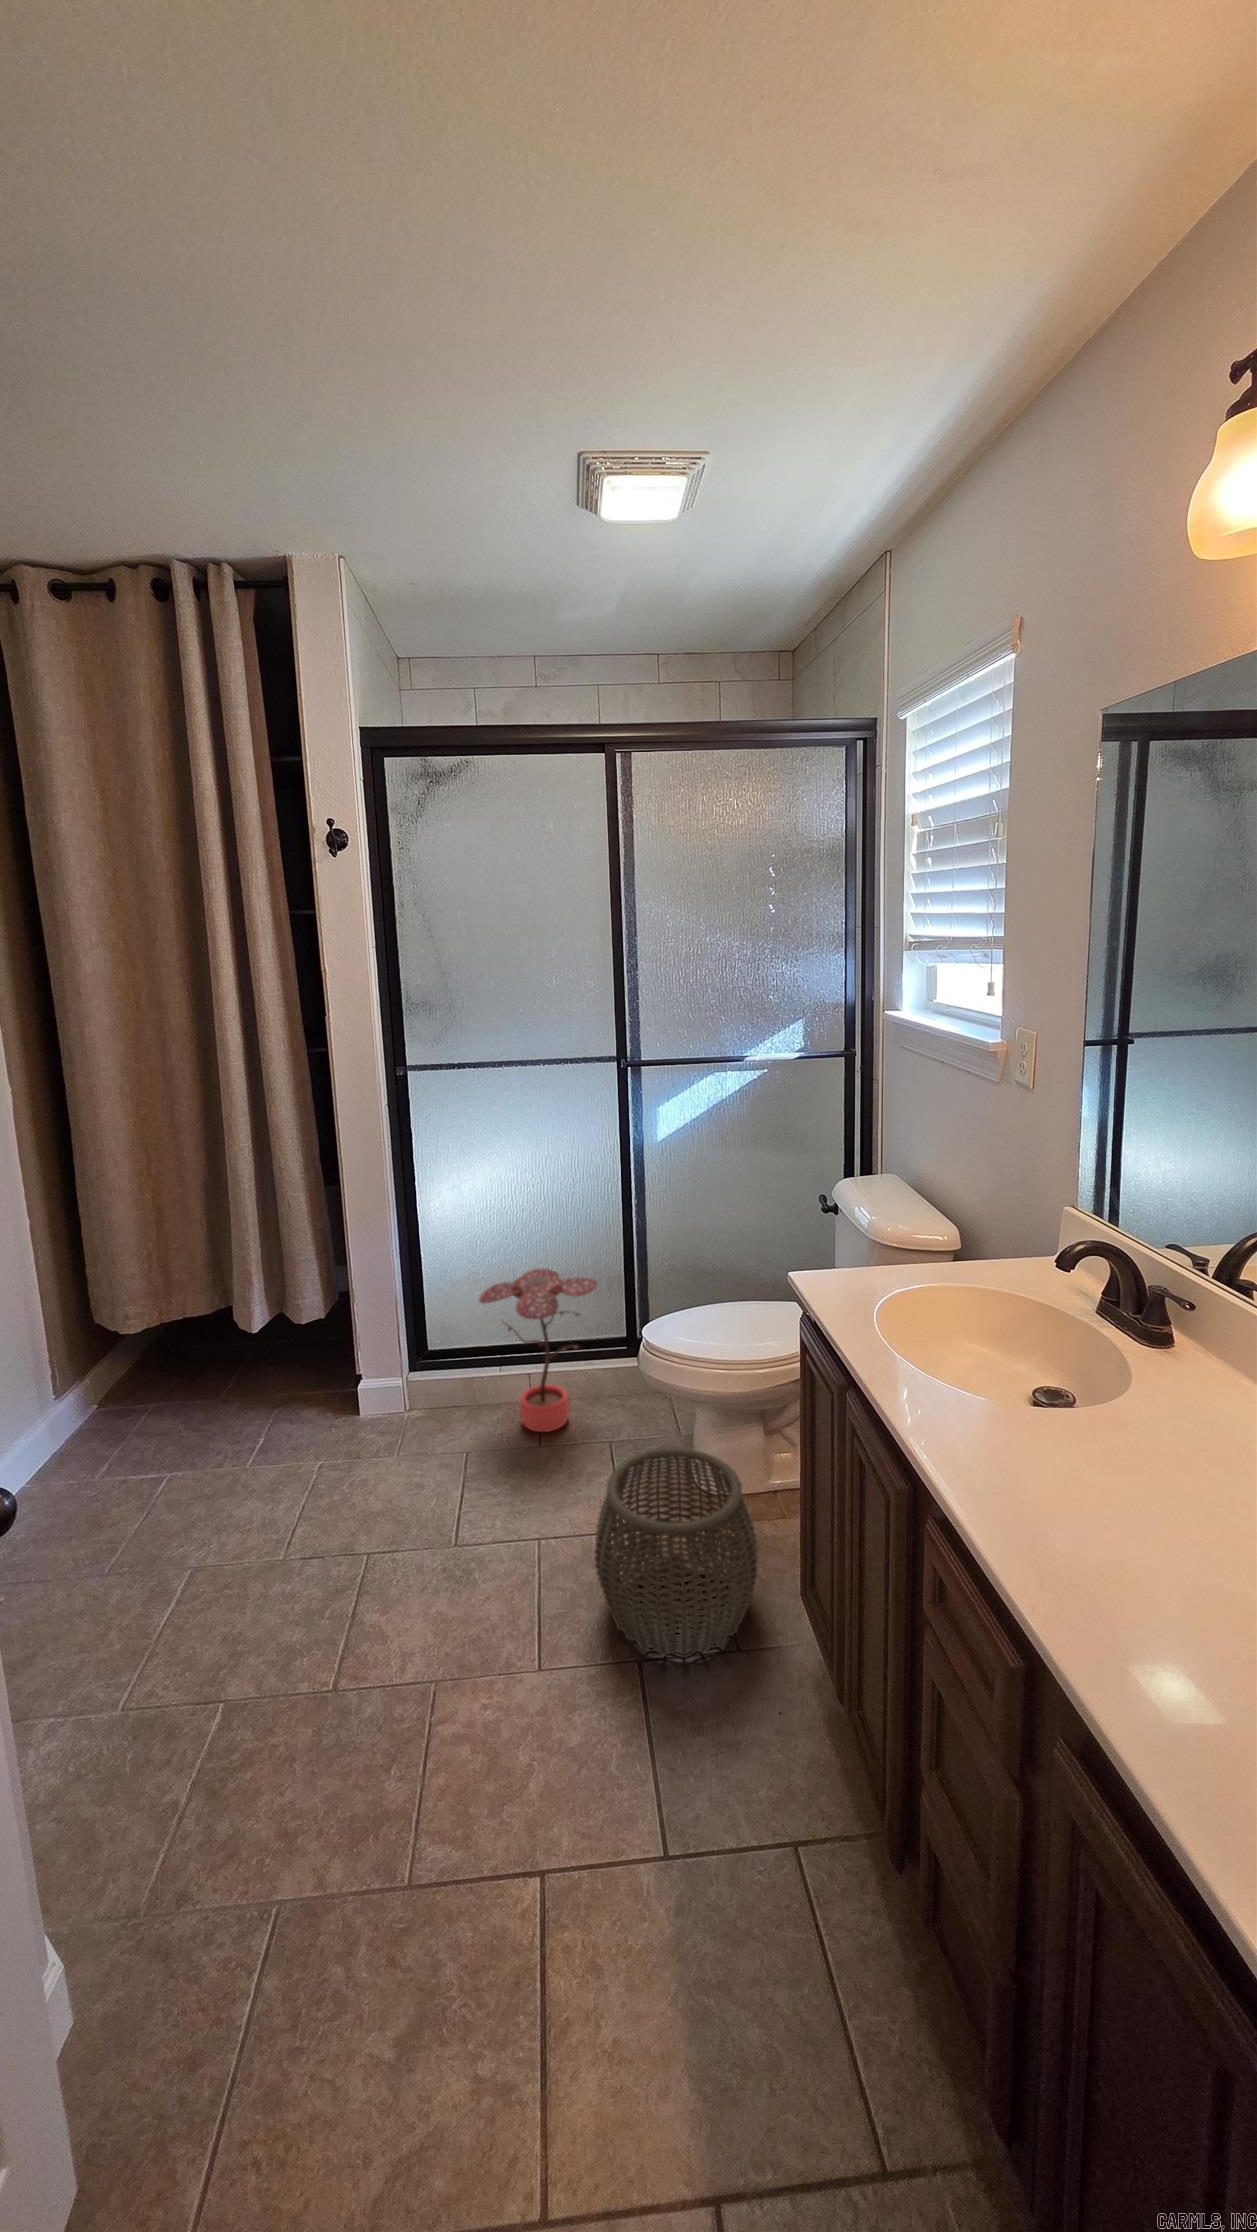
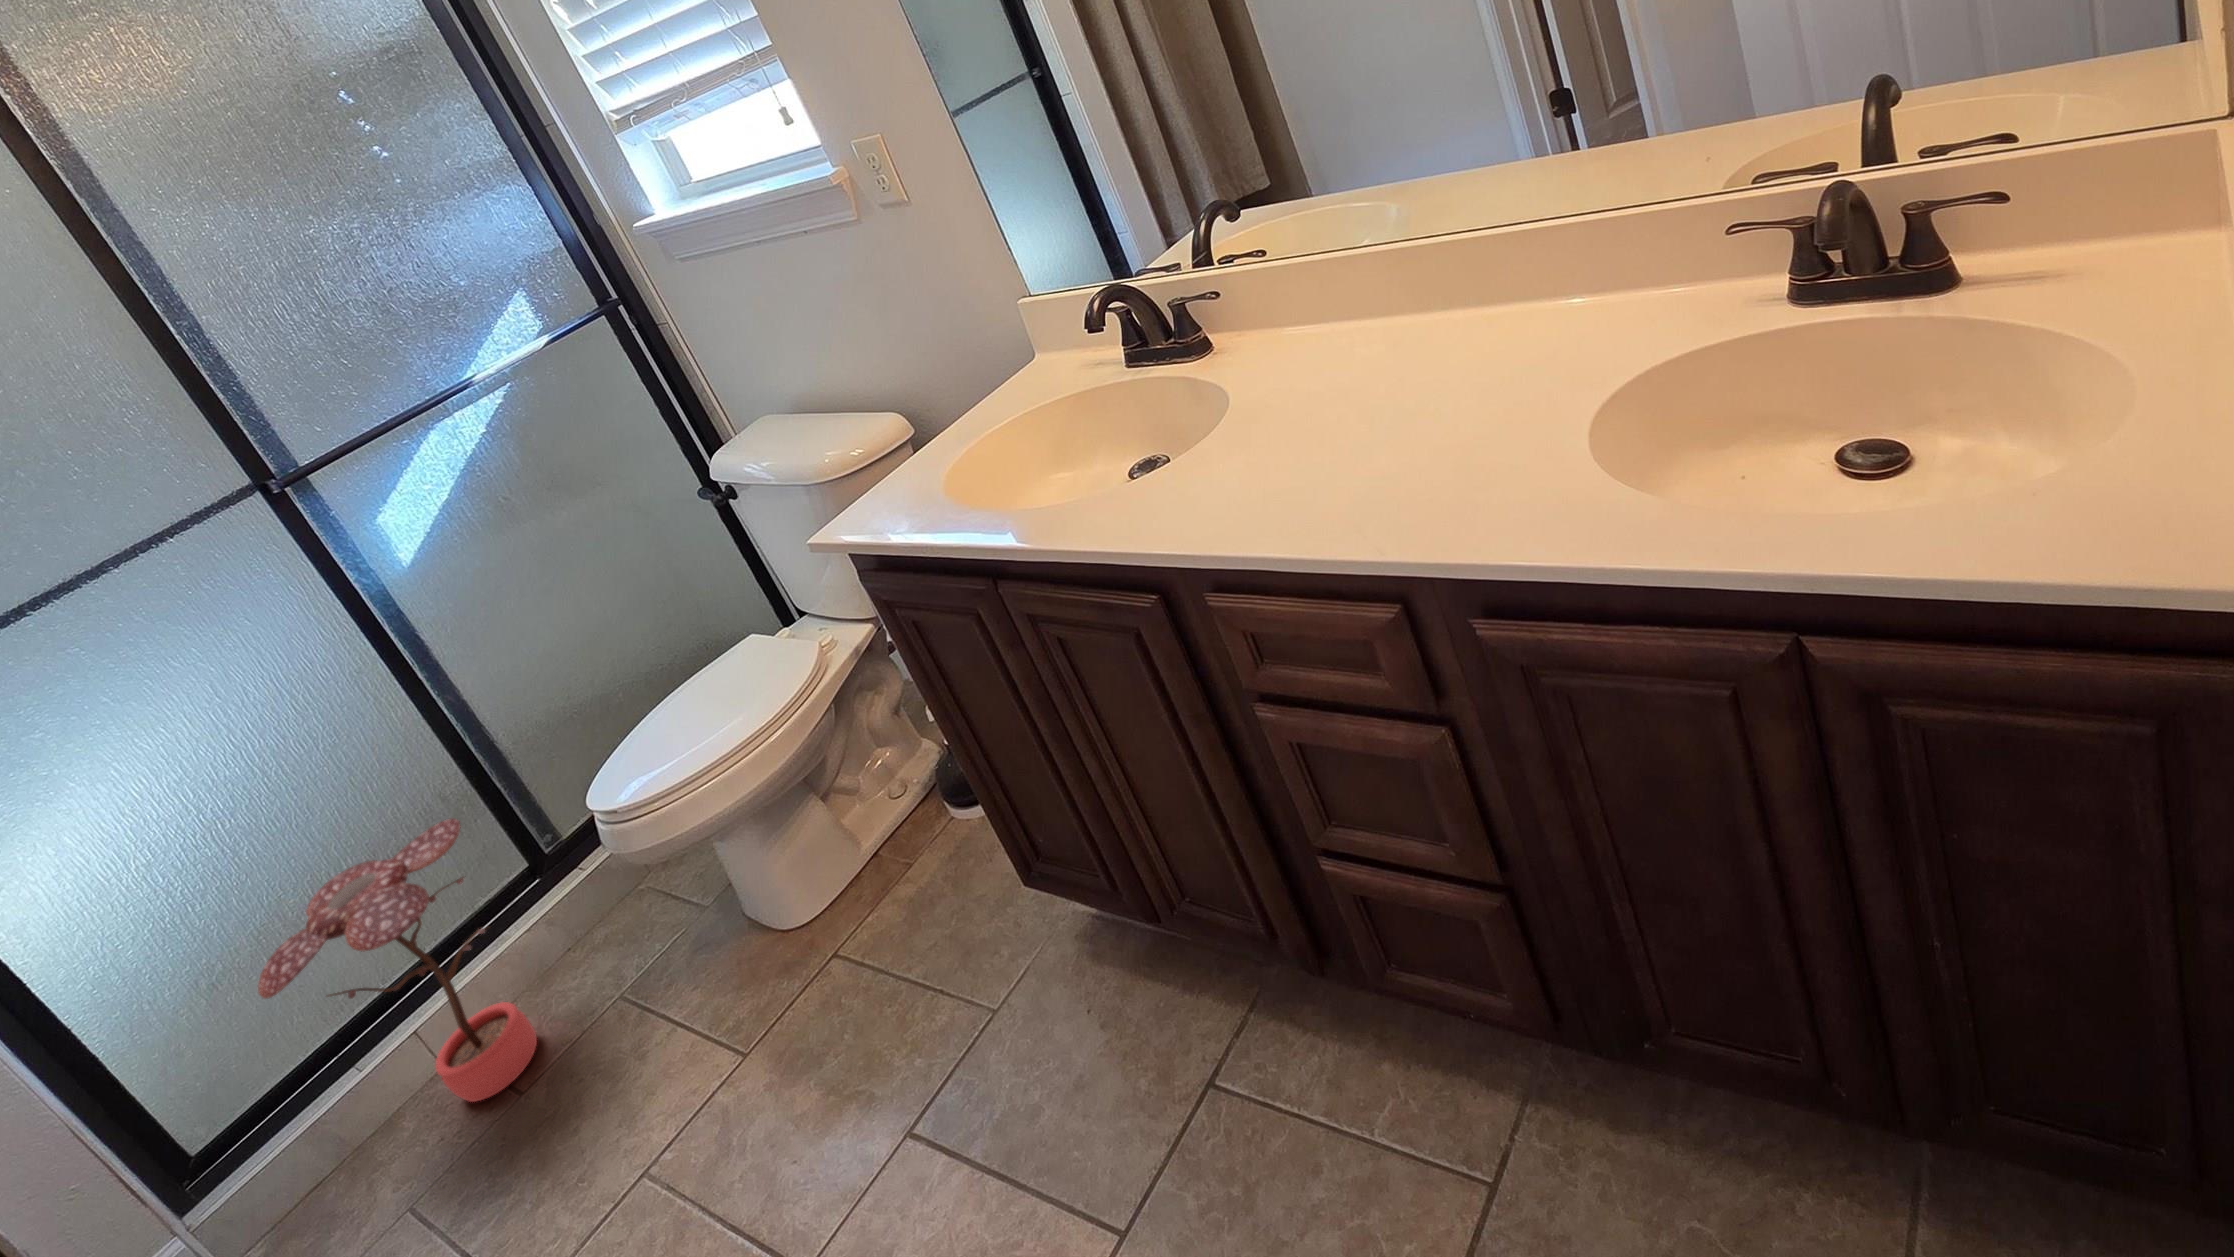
woven basket: present [594,1448,758,1658] -> none [719,841,981,1139]

